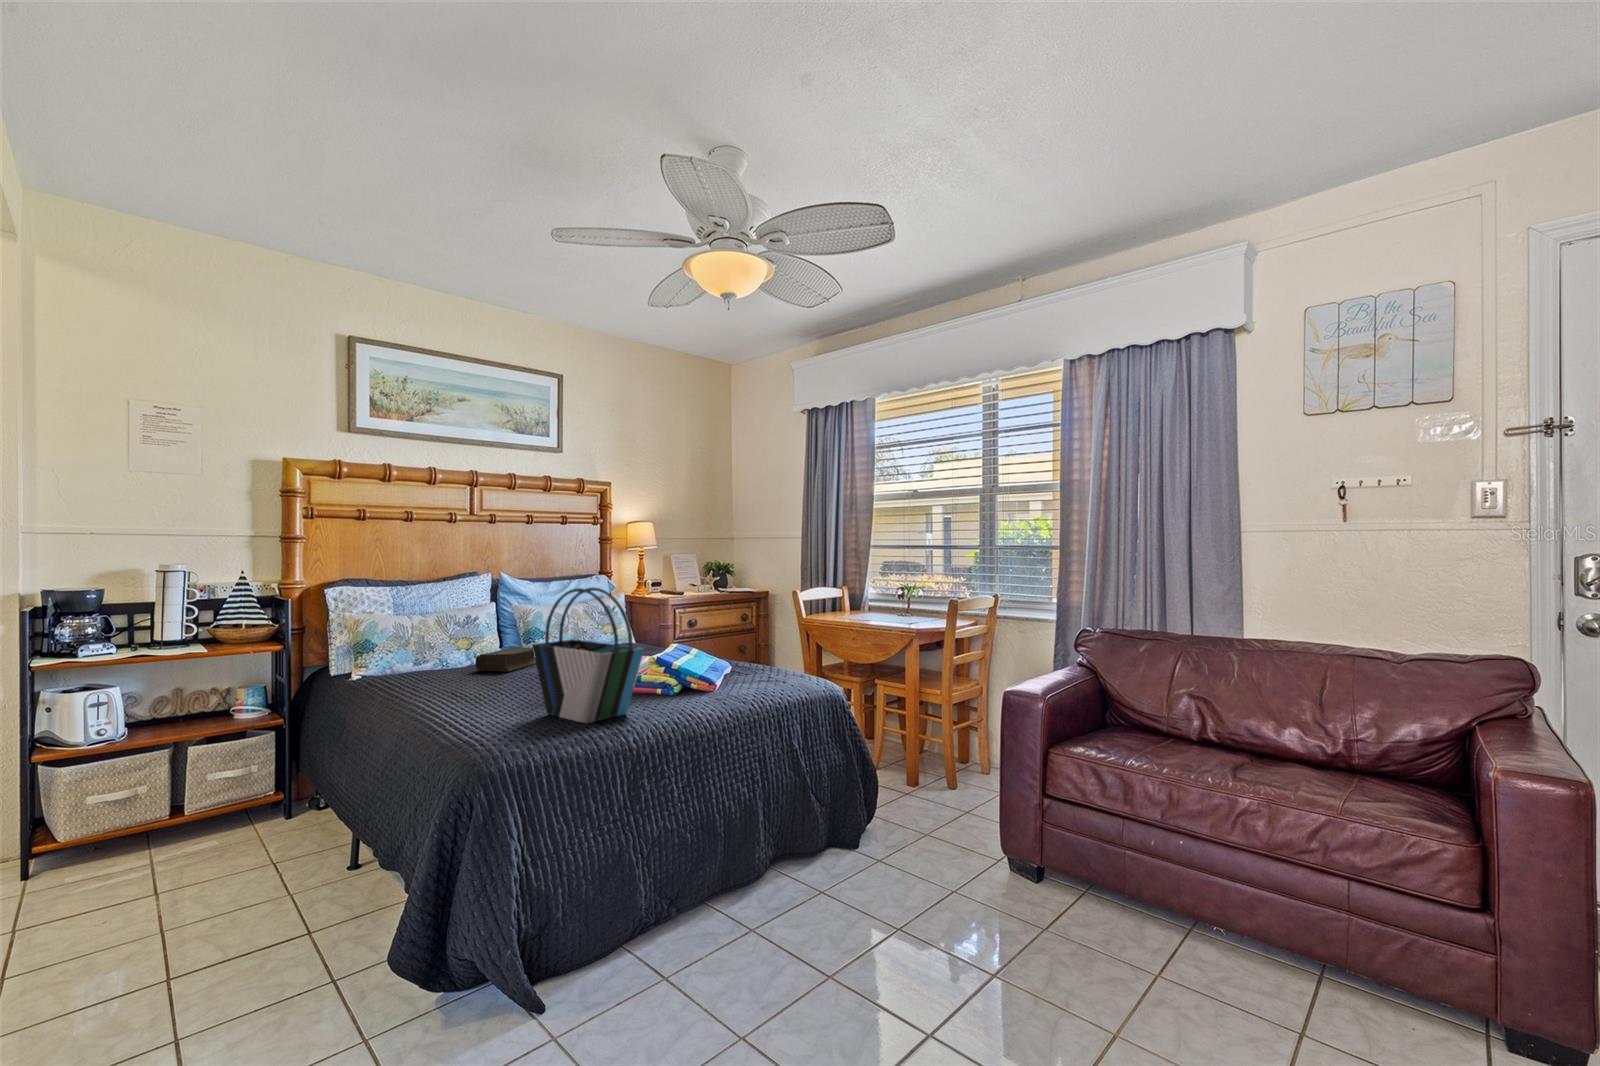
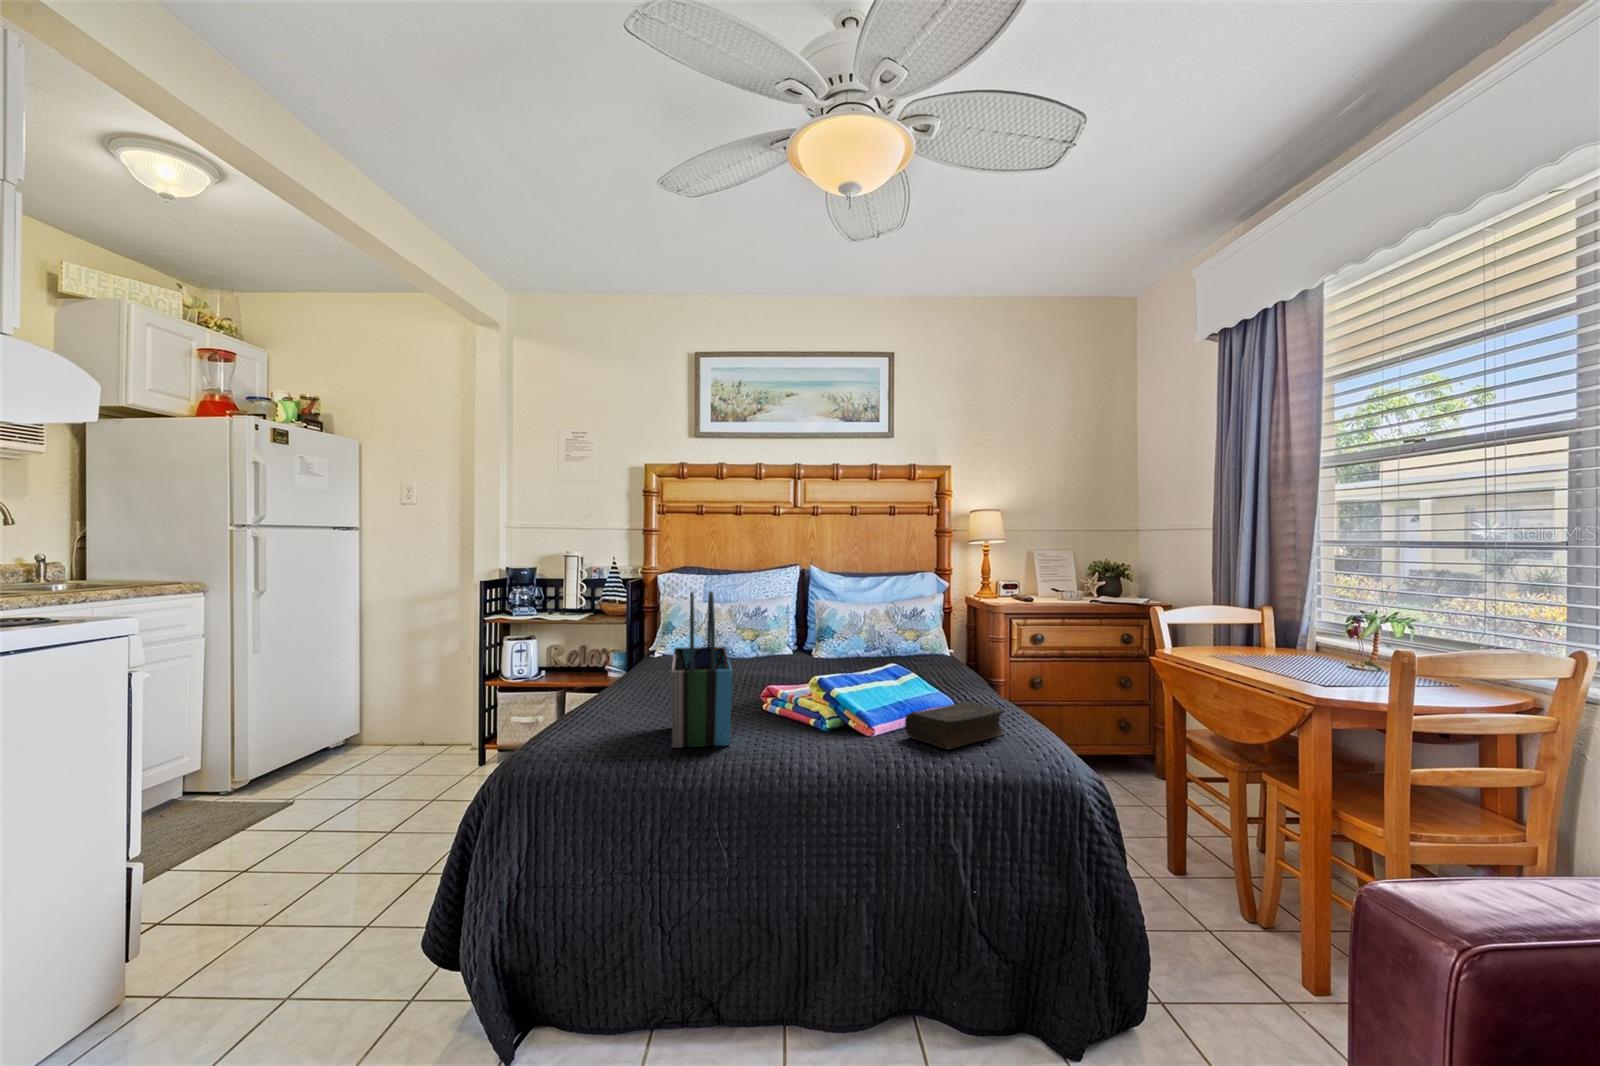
book: present [476,647,536,671] -> present [905,701,1004,749]

